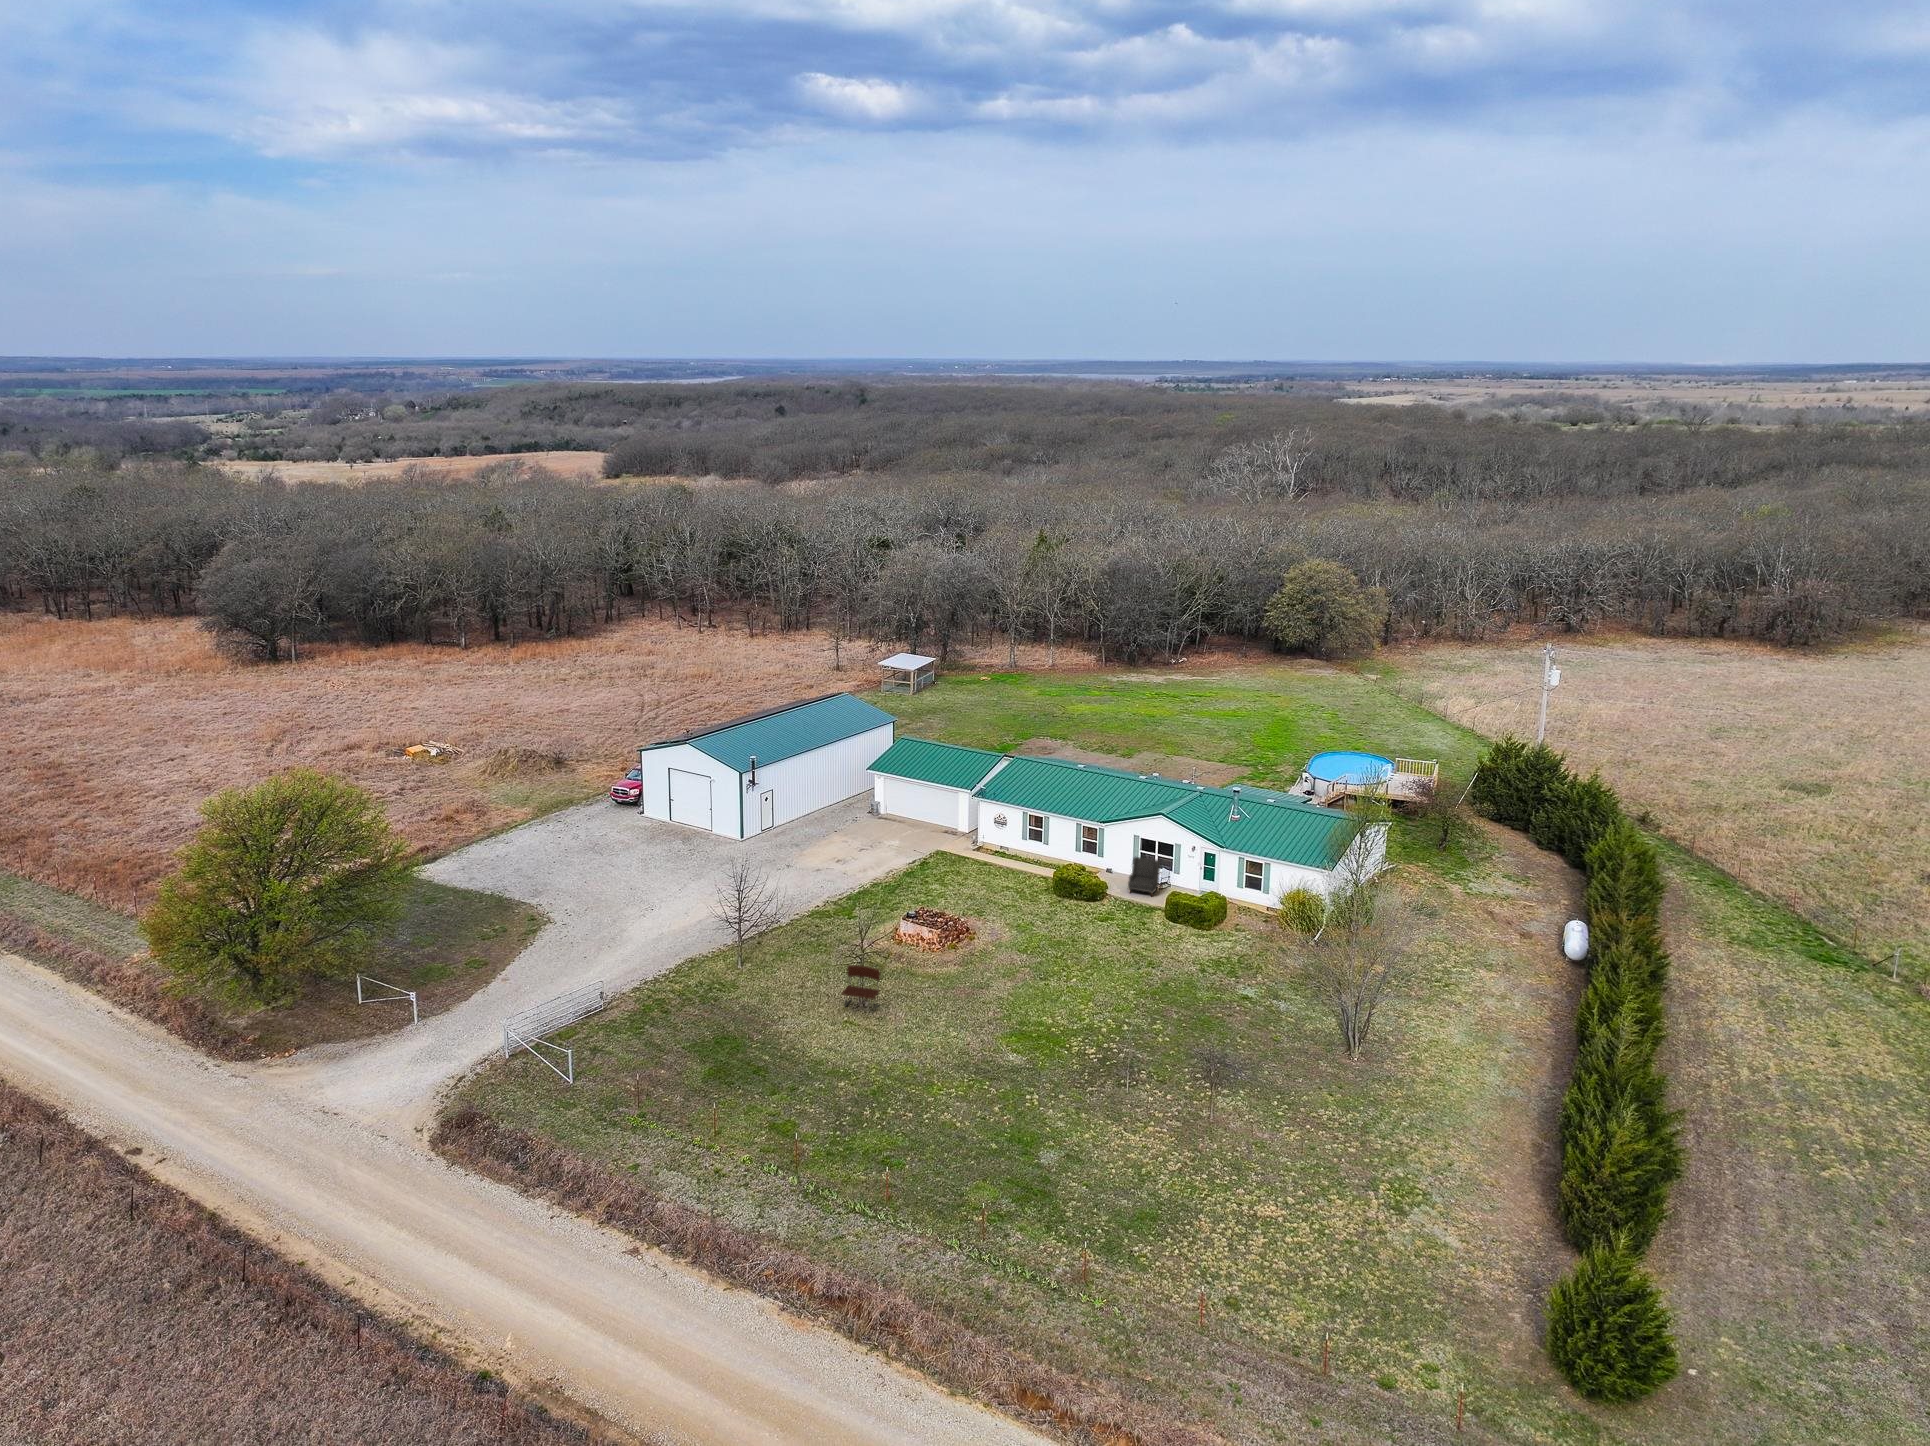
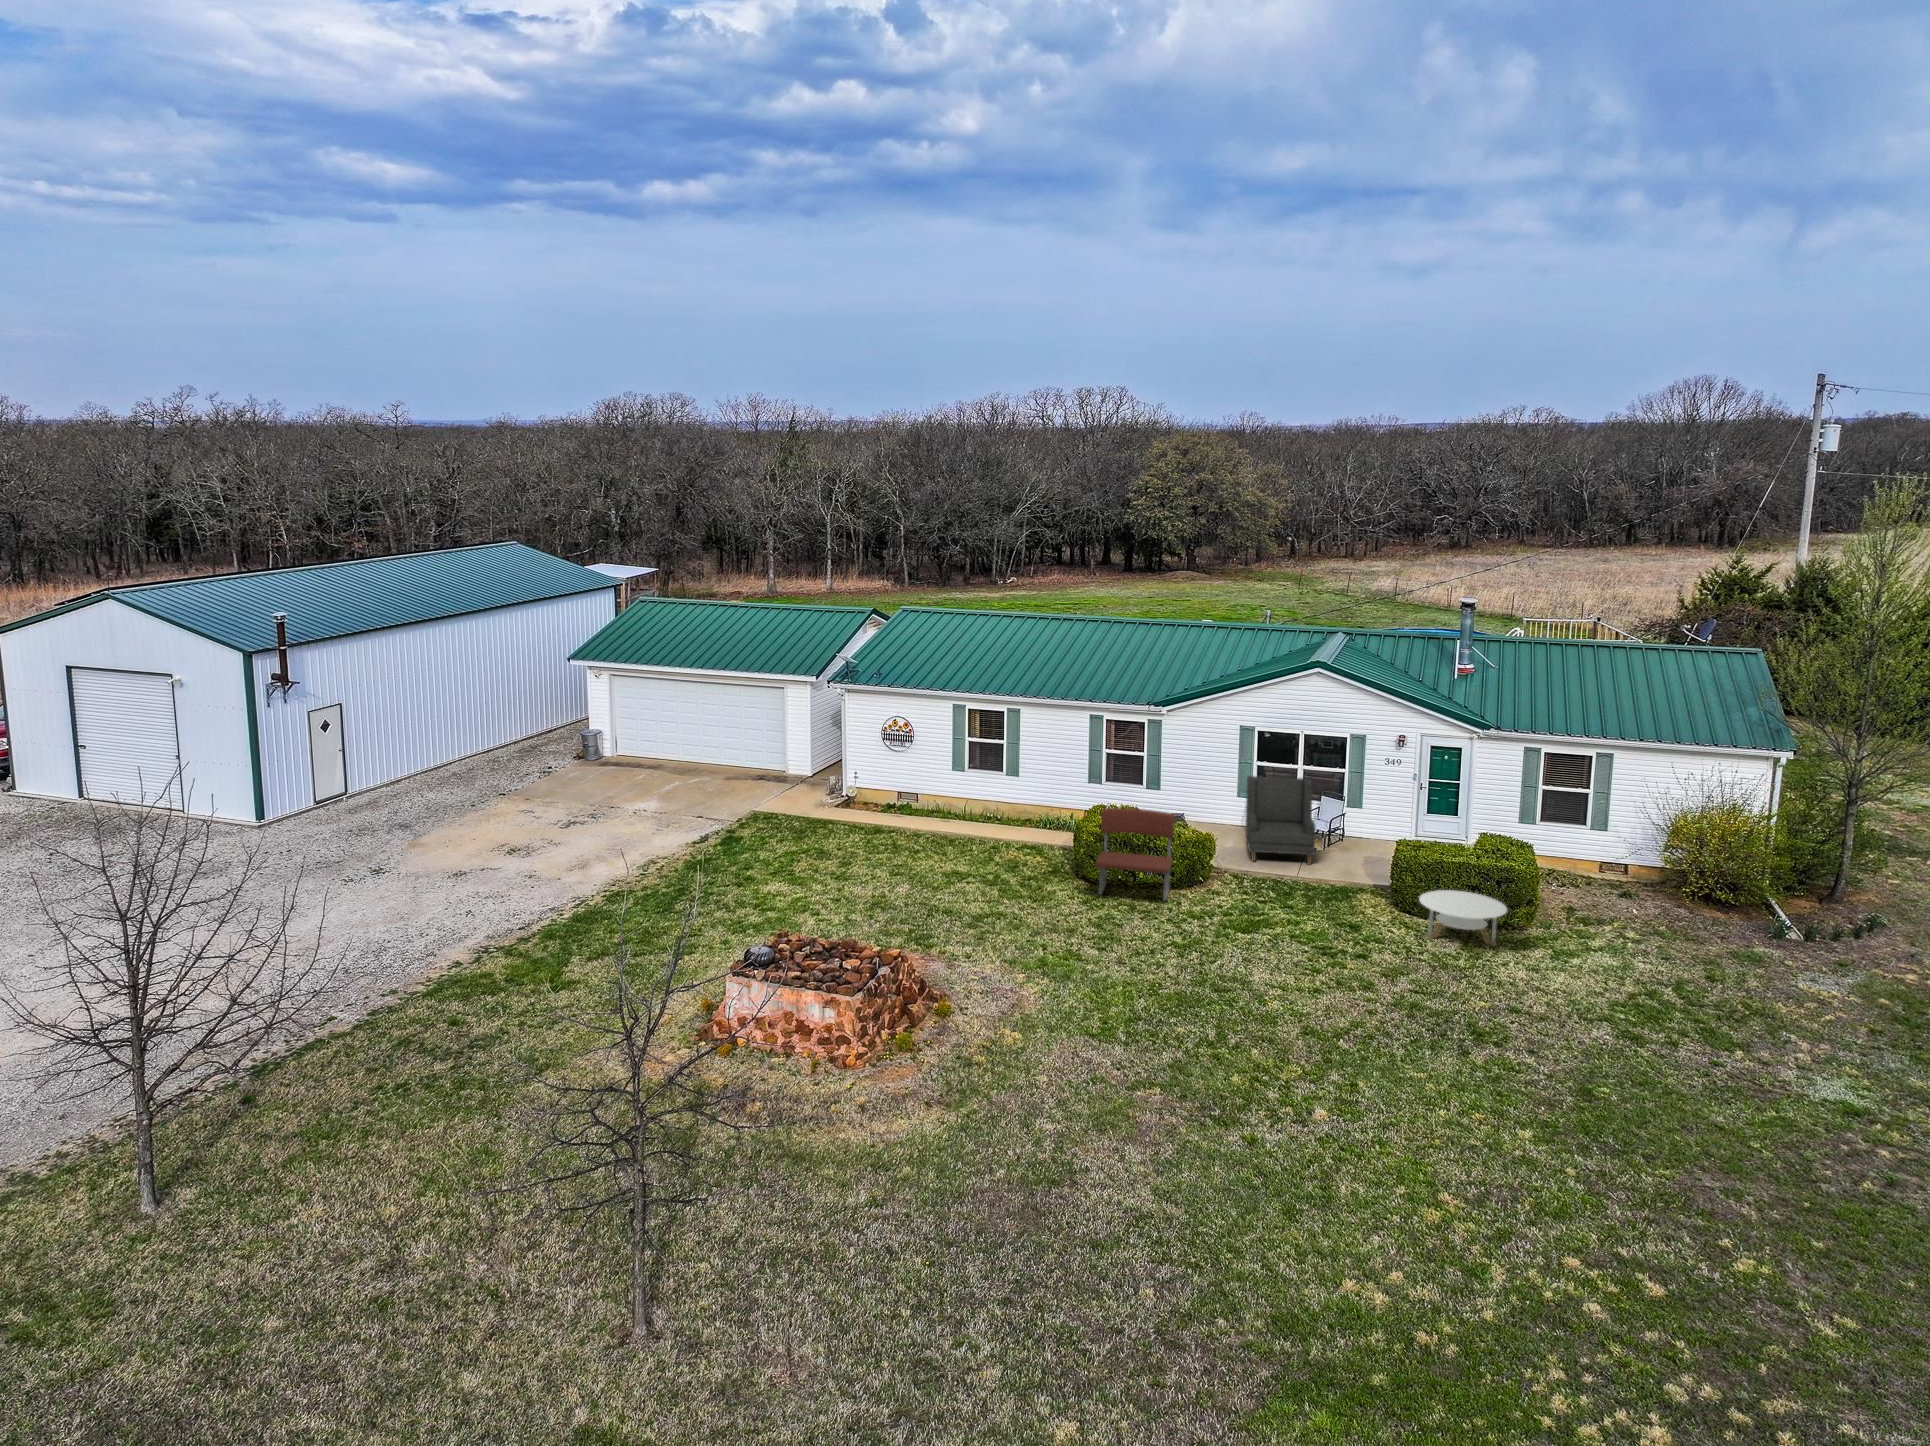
round table: none [1164,913,1195,936] -> present [1419,890,1507,946]
bench: present [842,965,880,1010] -> present [1095,808,1175,901]

